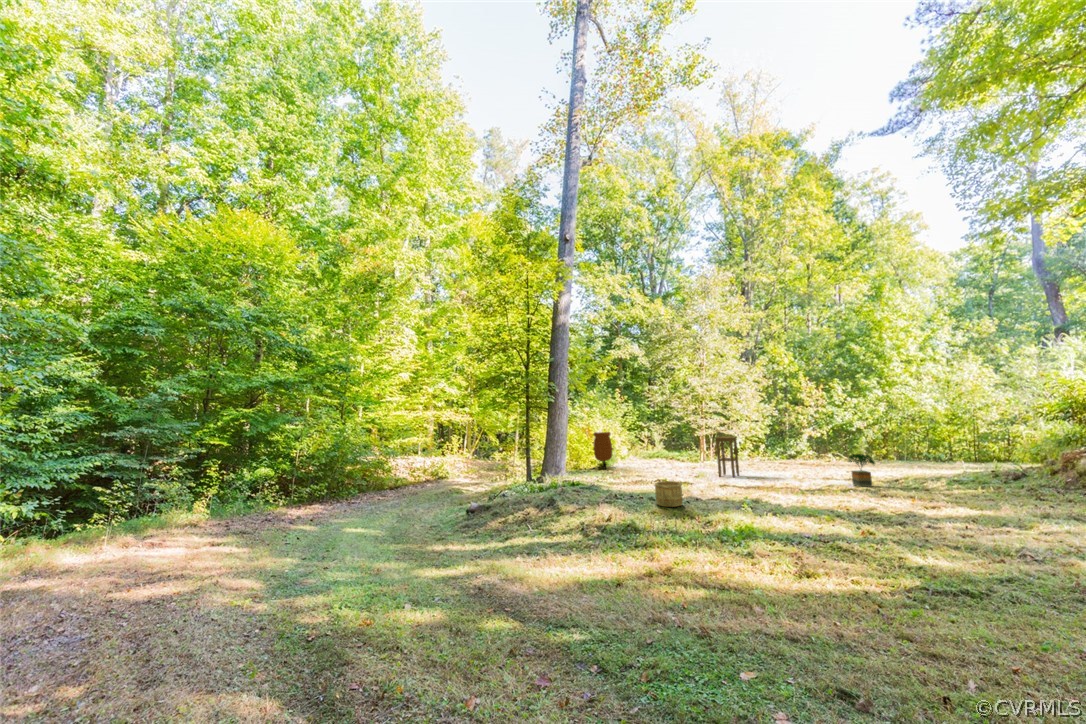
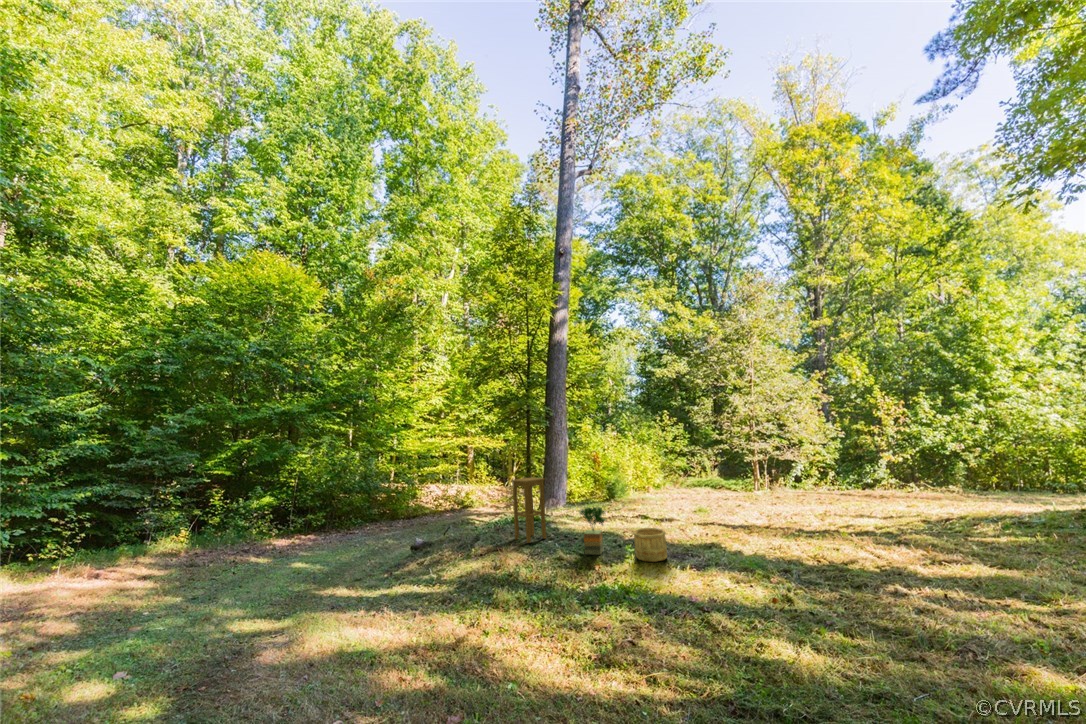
lounge chair: present [593,432,613,469] -> none [615,460,642,503]
stool: present [716,436,739,477] -> present [511,478,546,543]
potted tree: present [848,454,875,487] -> present [579,507,606,555]

